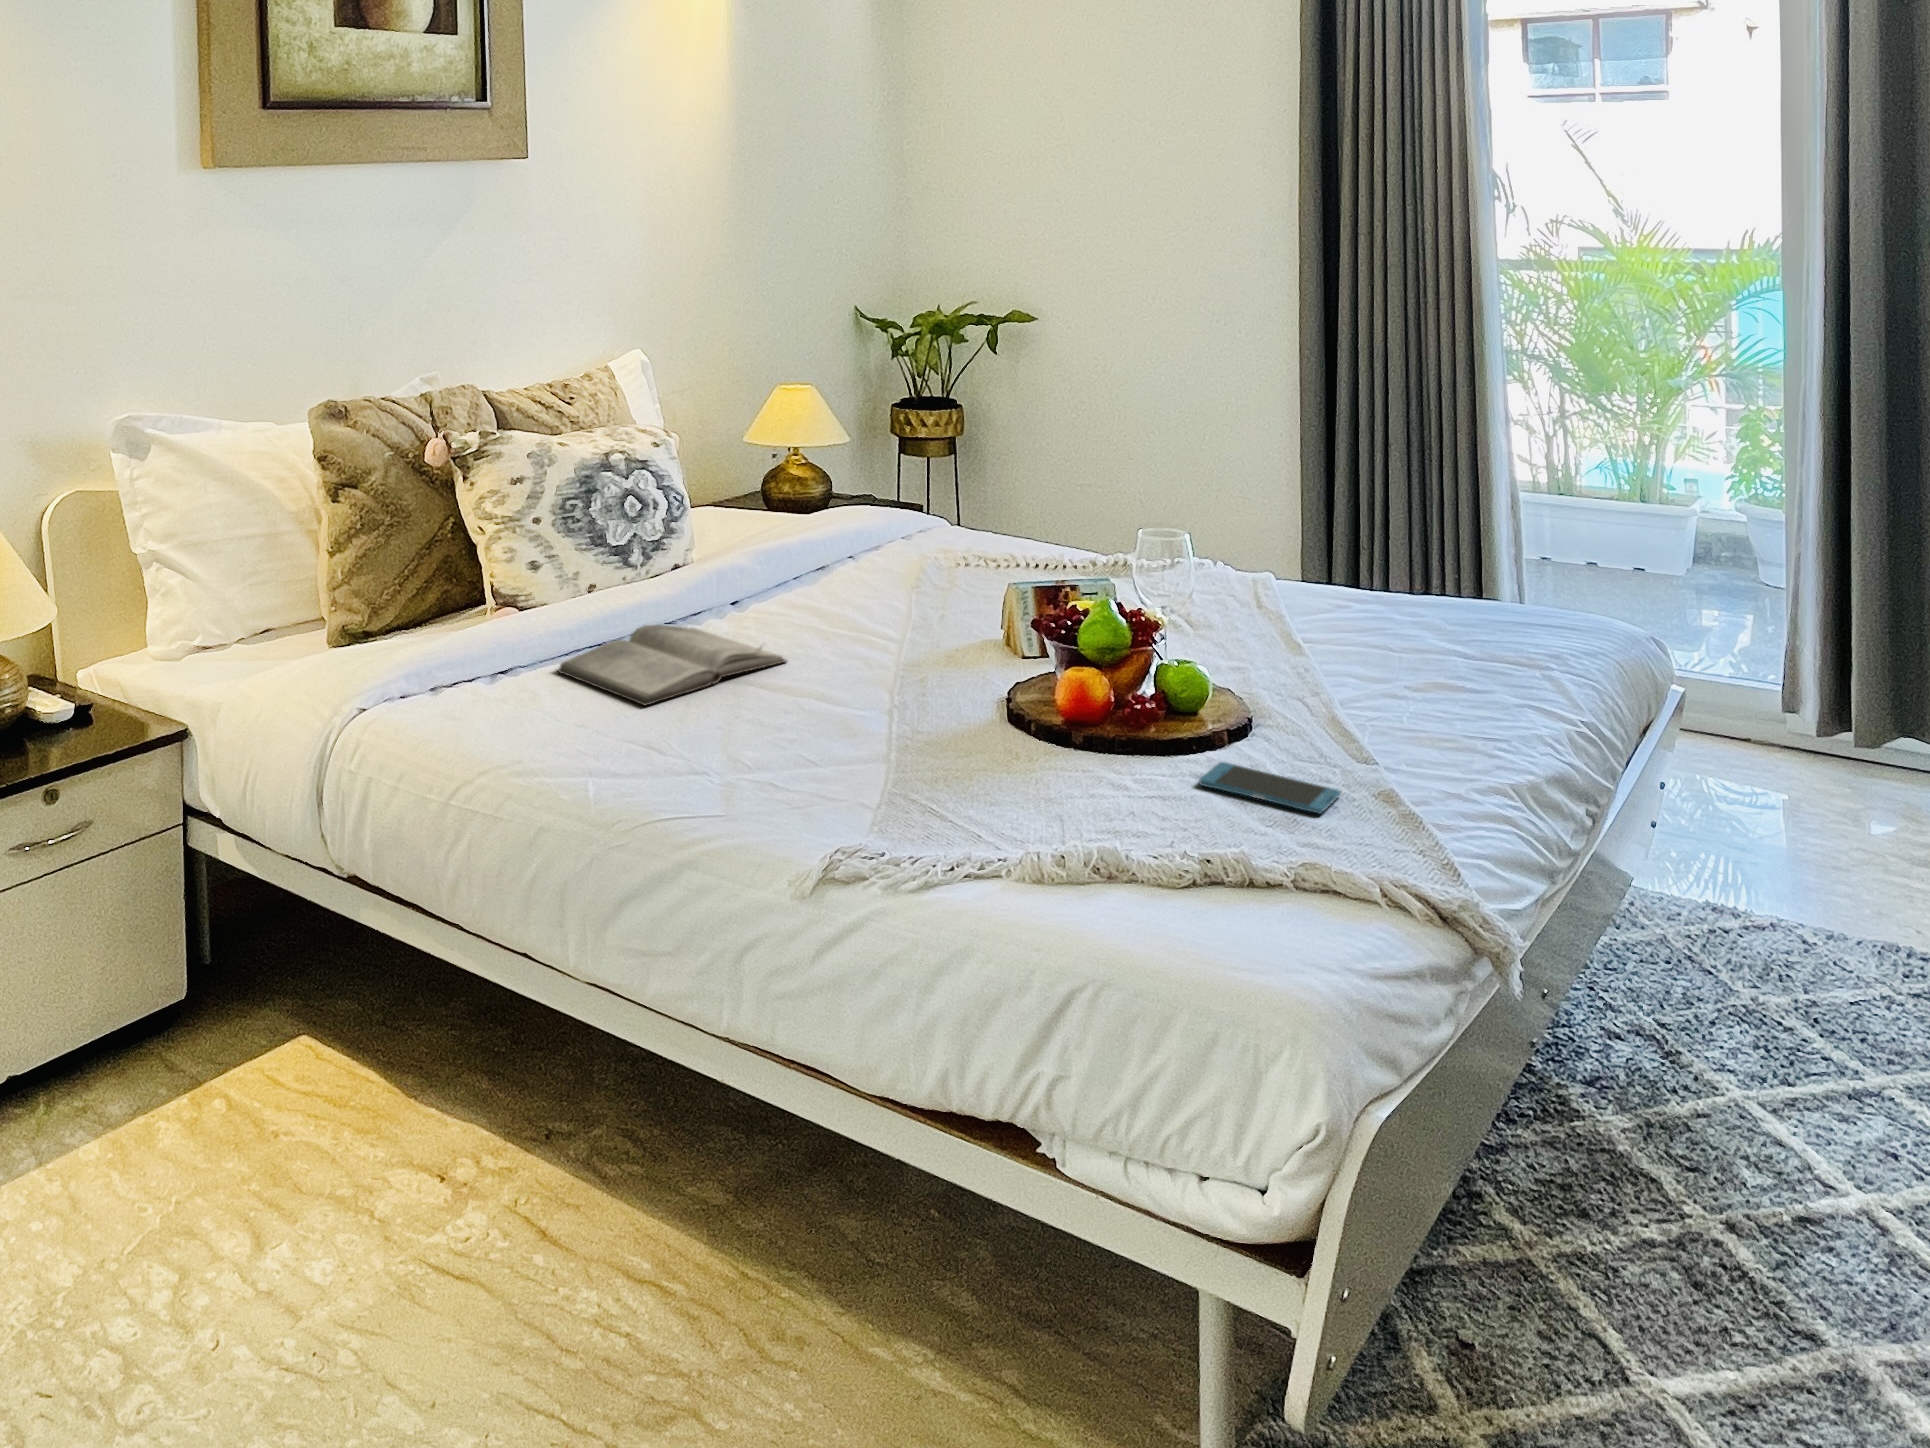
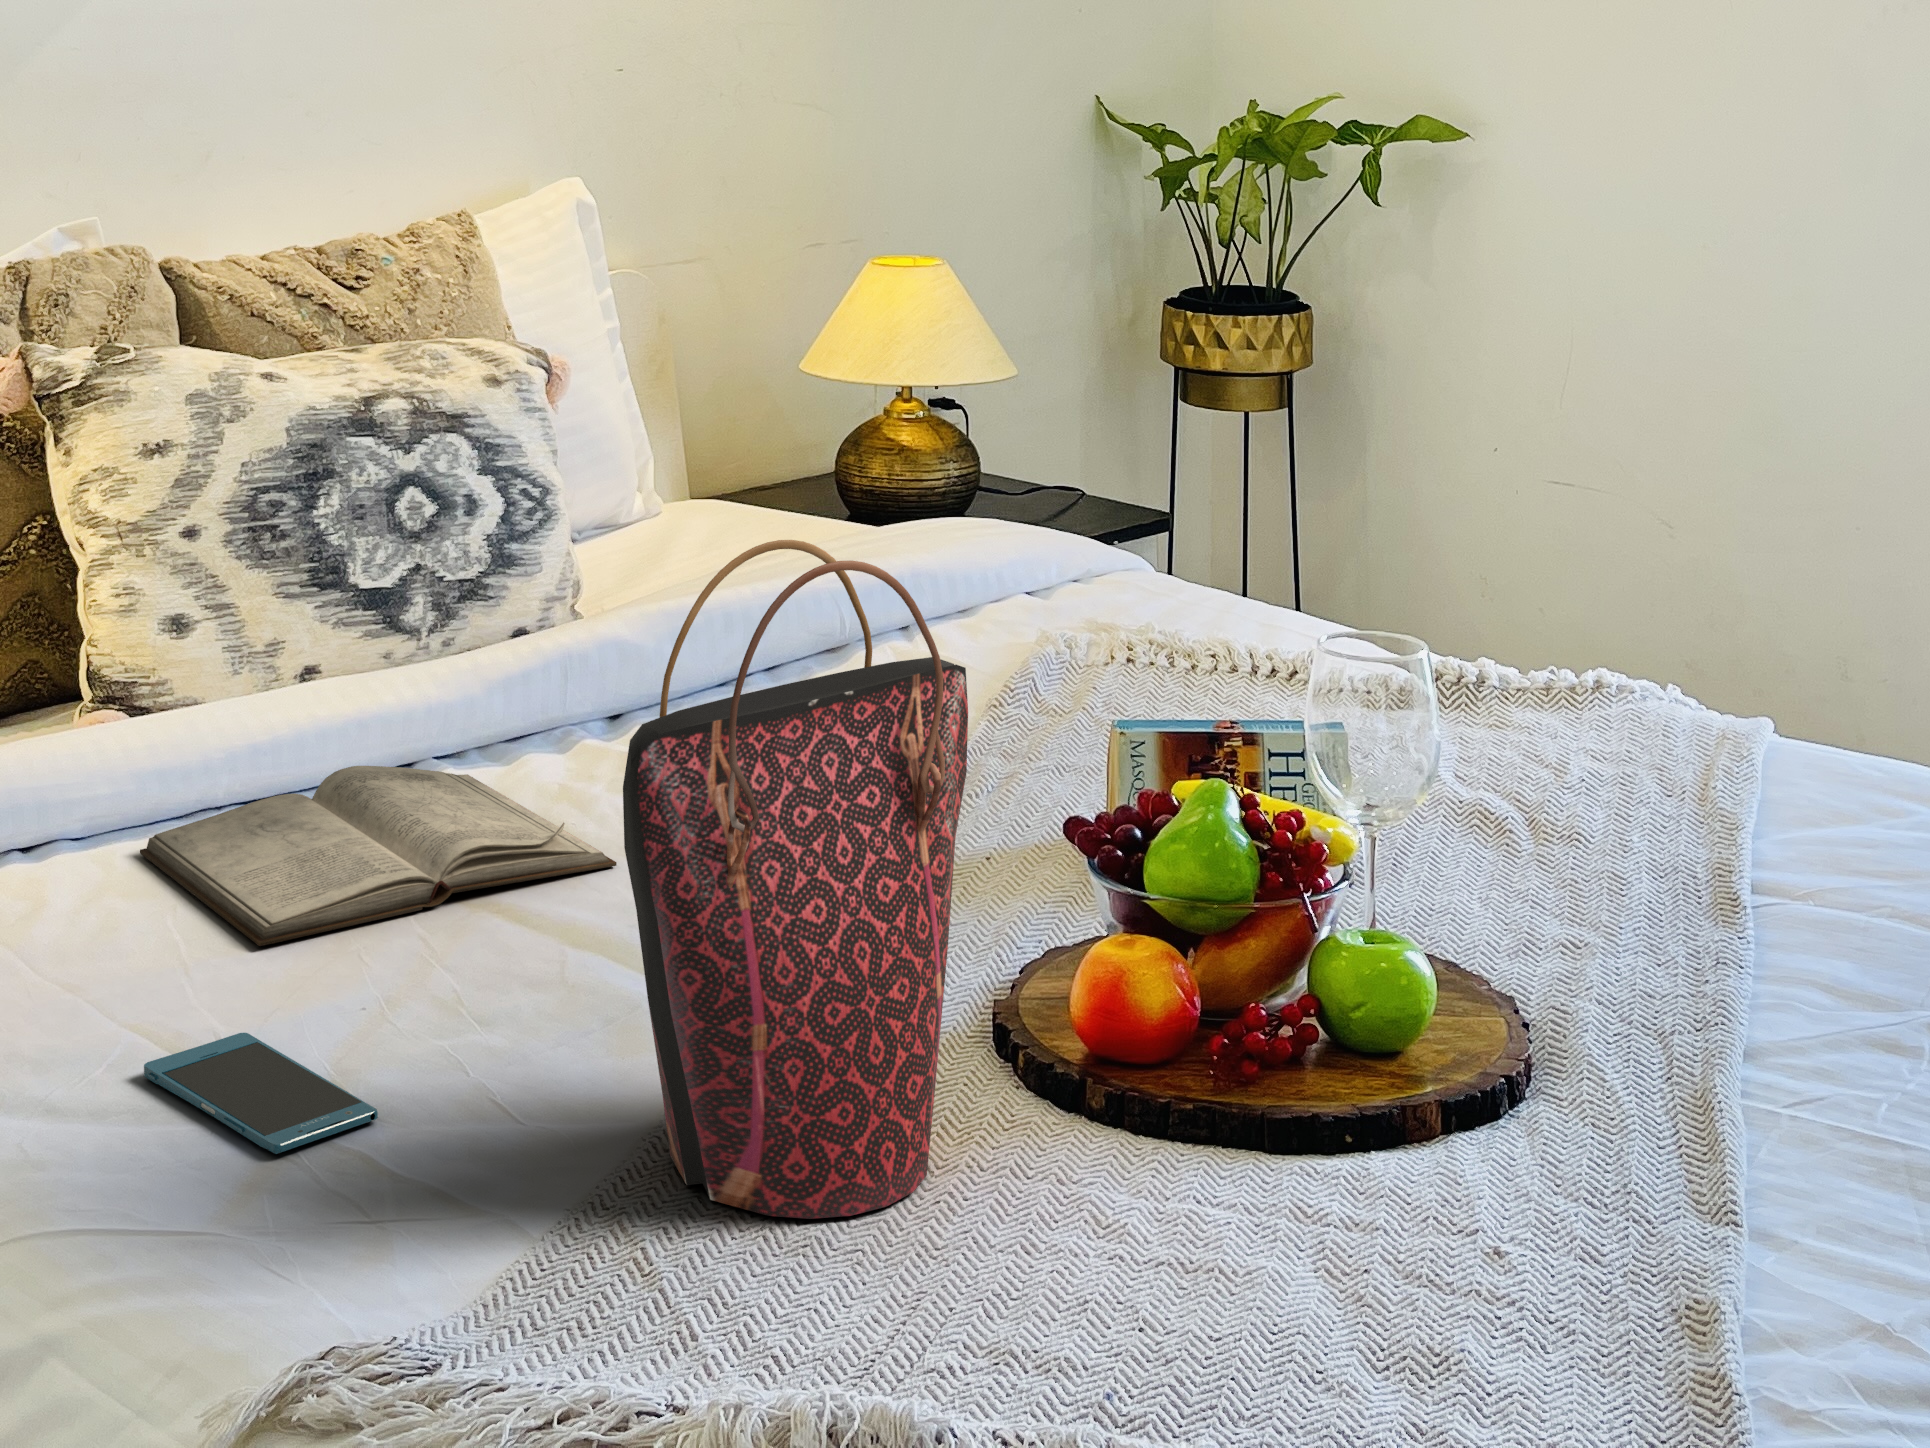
handbag: none [887,489,1017,795] -> present [623,540,968,1219]
smartphone: present [1199,762,1341,813] -> present [144,1033,378,1154]

